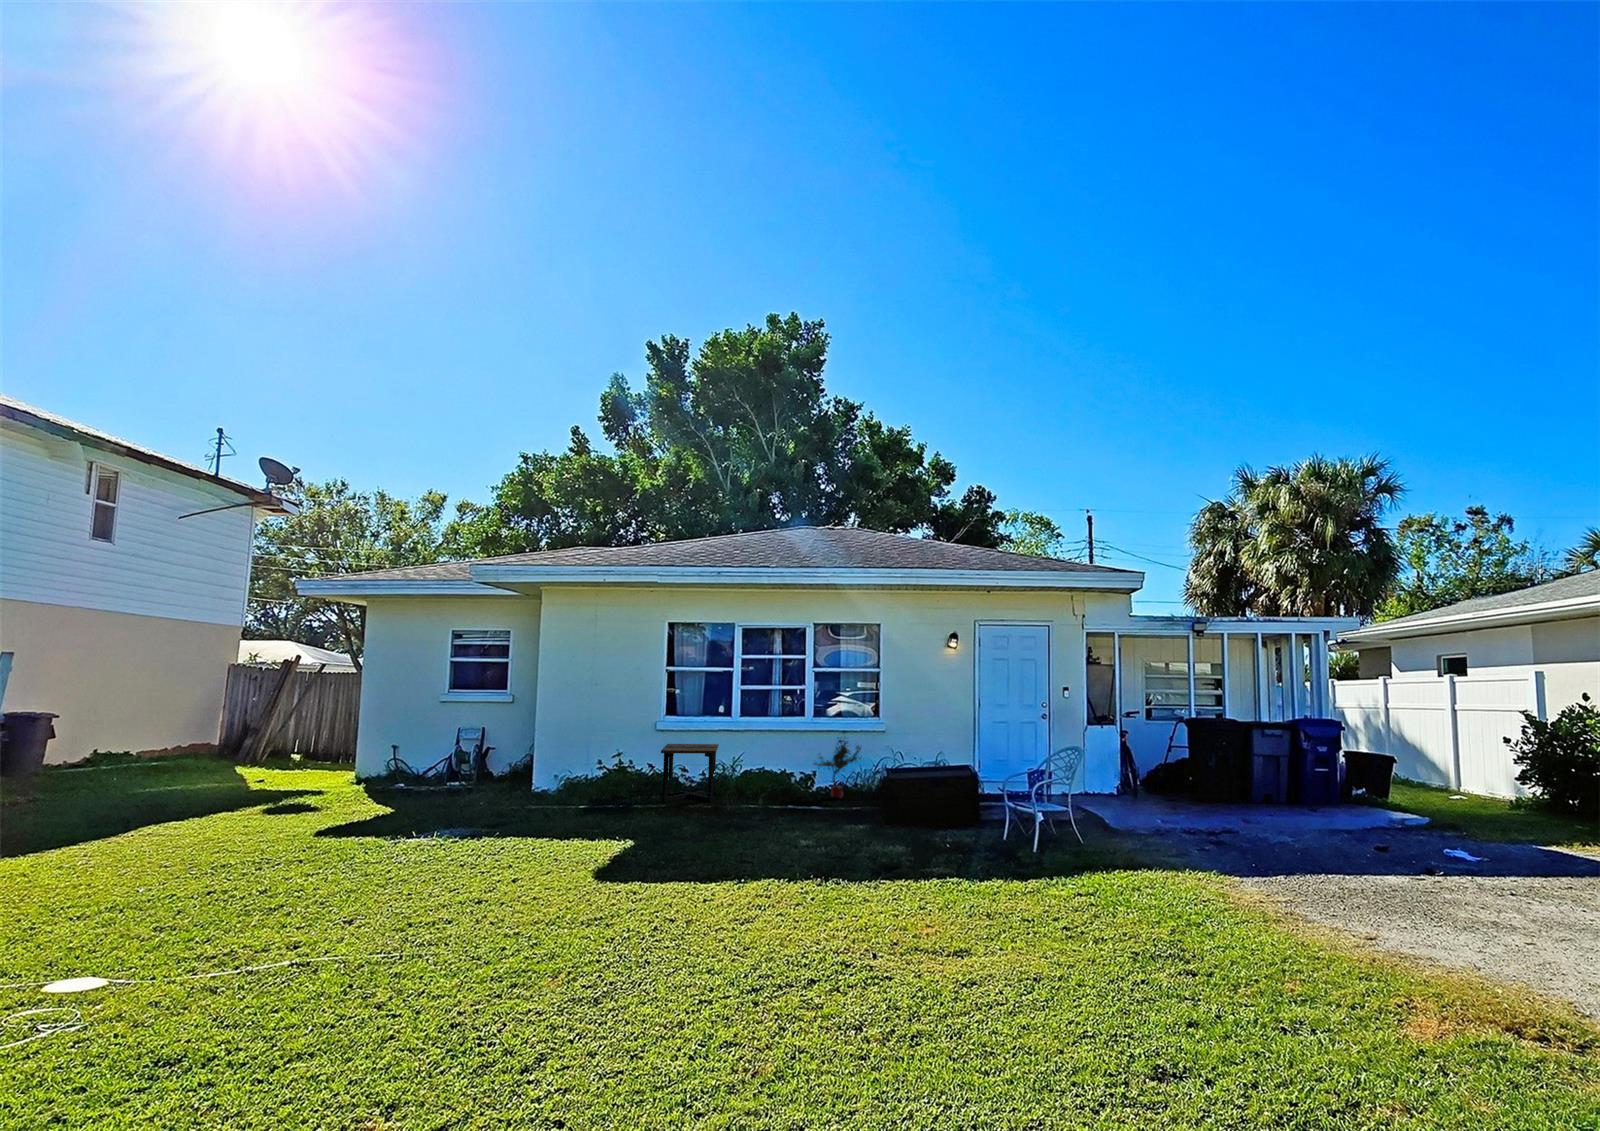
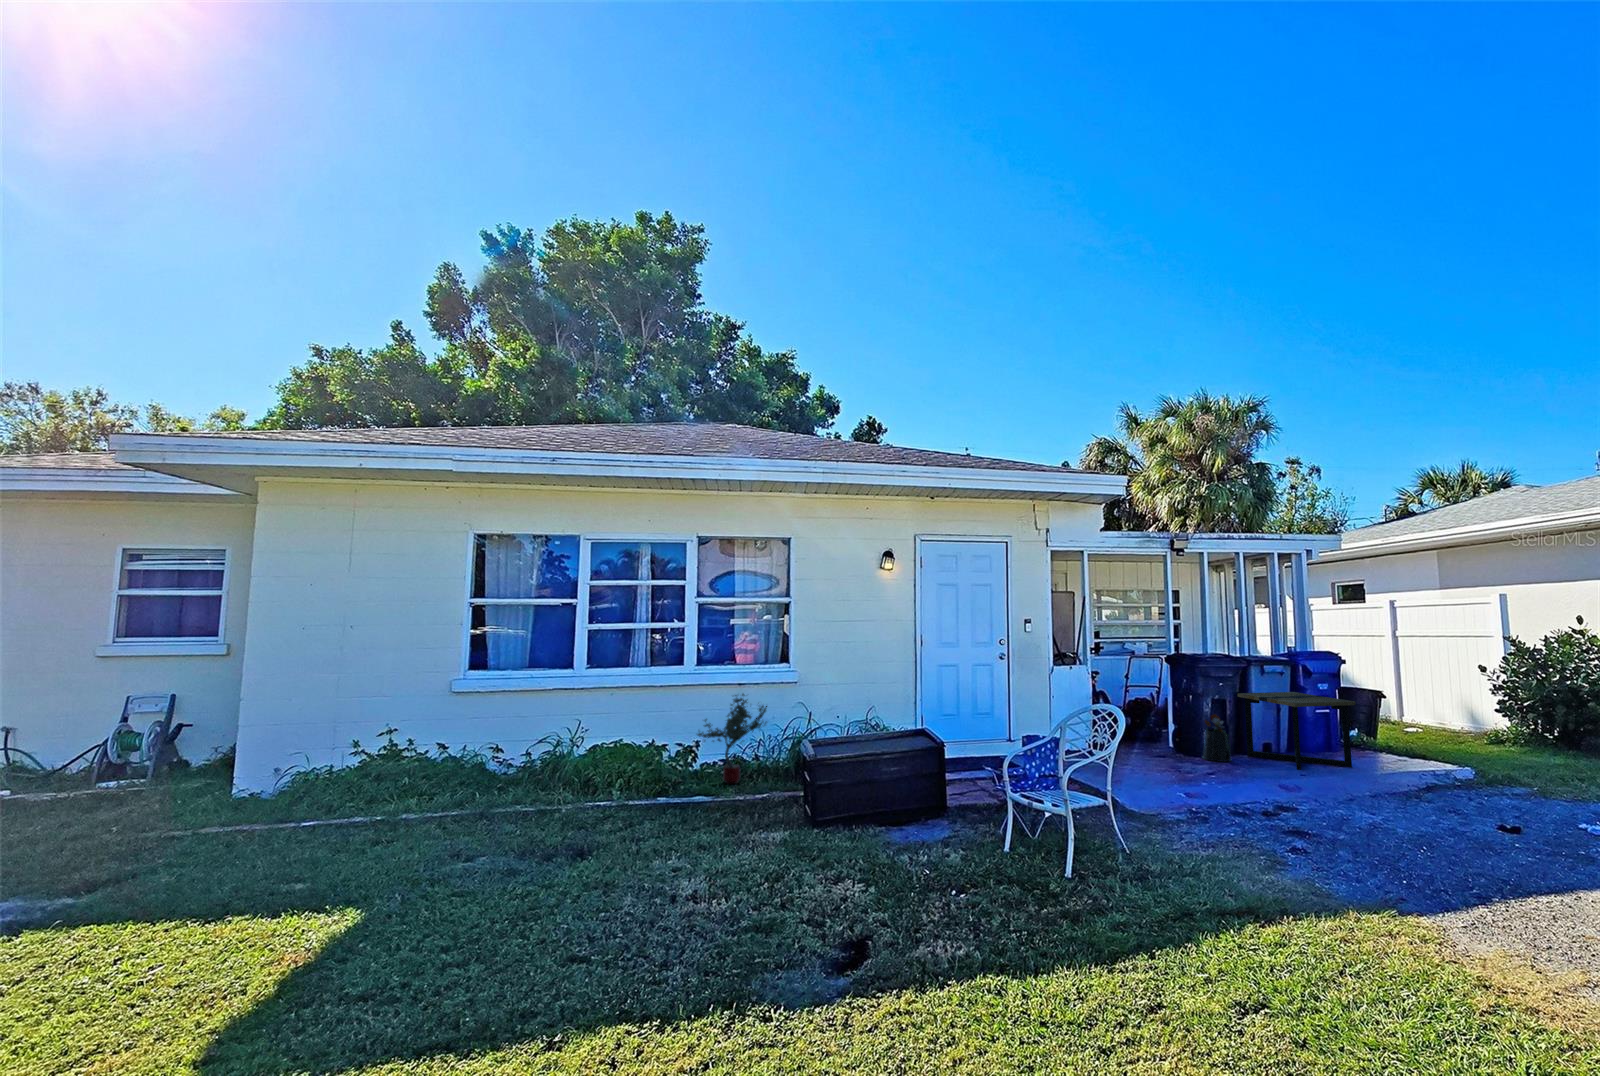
side table: present [661,744,719,802] -> present [1237,692,1356,770]
watering can: none [1209,767,1232,805] -> present [1203,714,1231,762]

